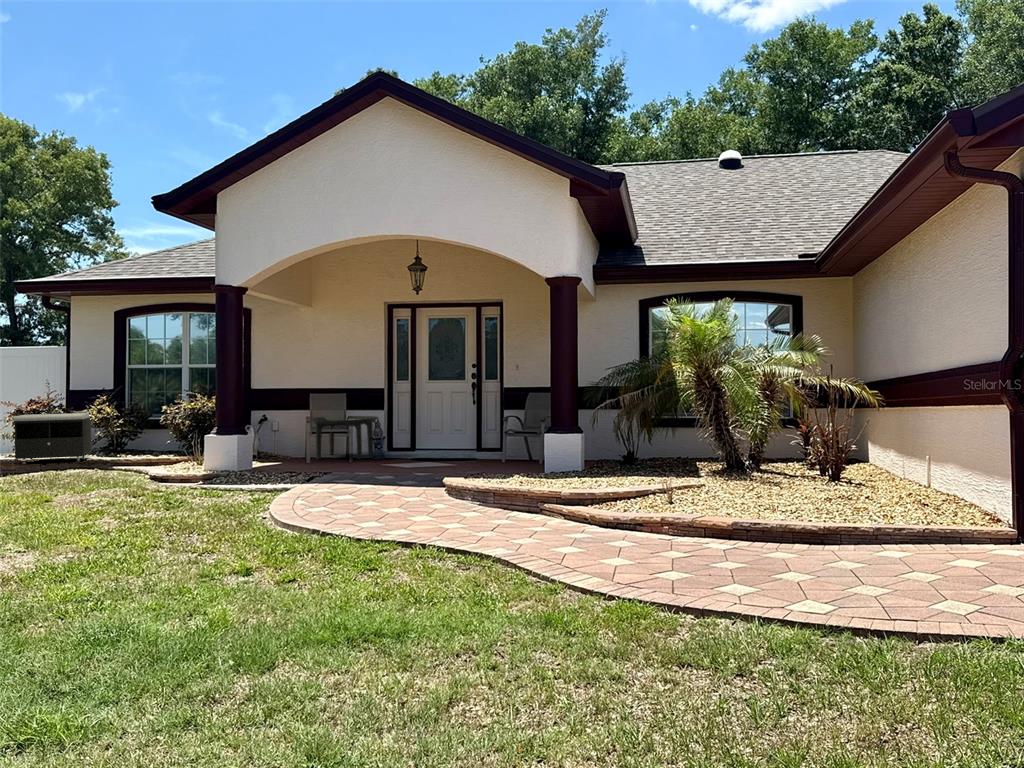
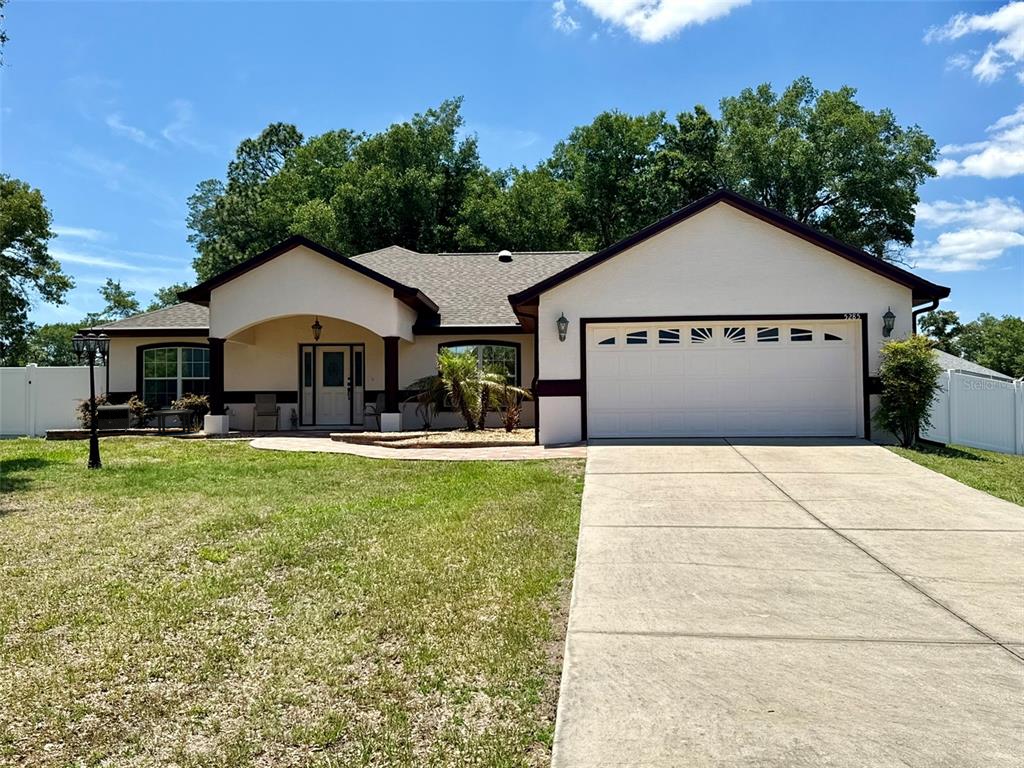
round table: present [311,416,378,459] -> present [153,410,194,435]

